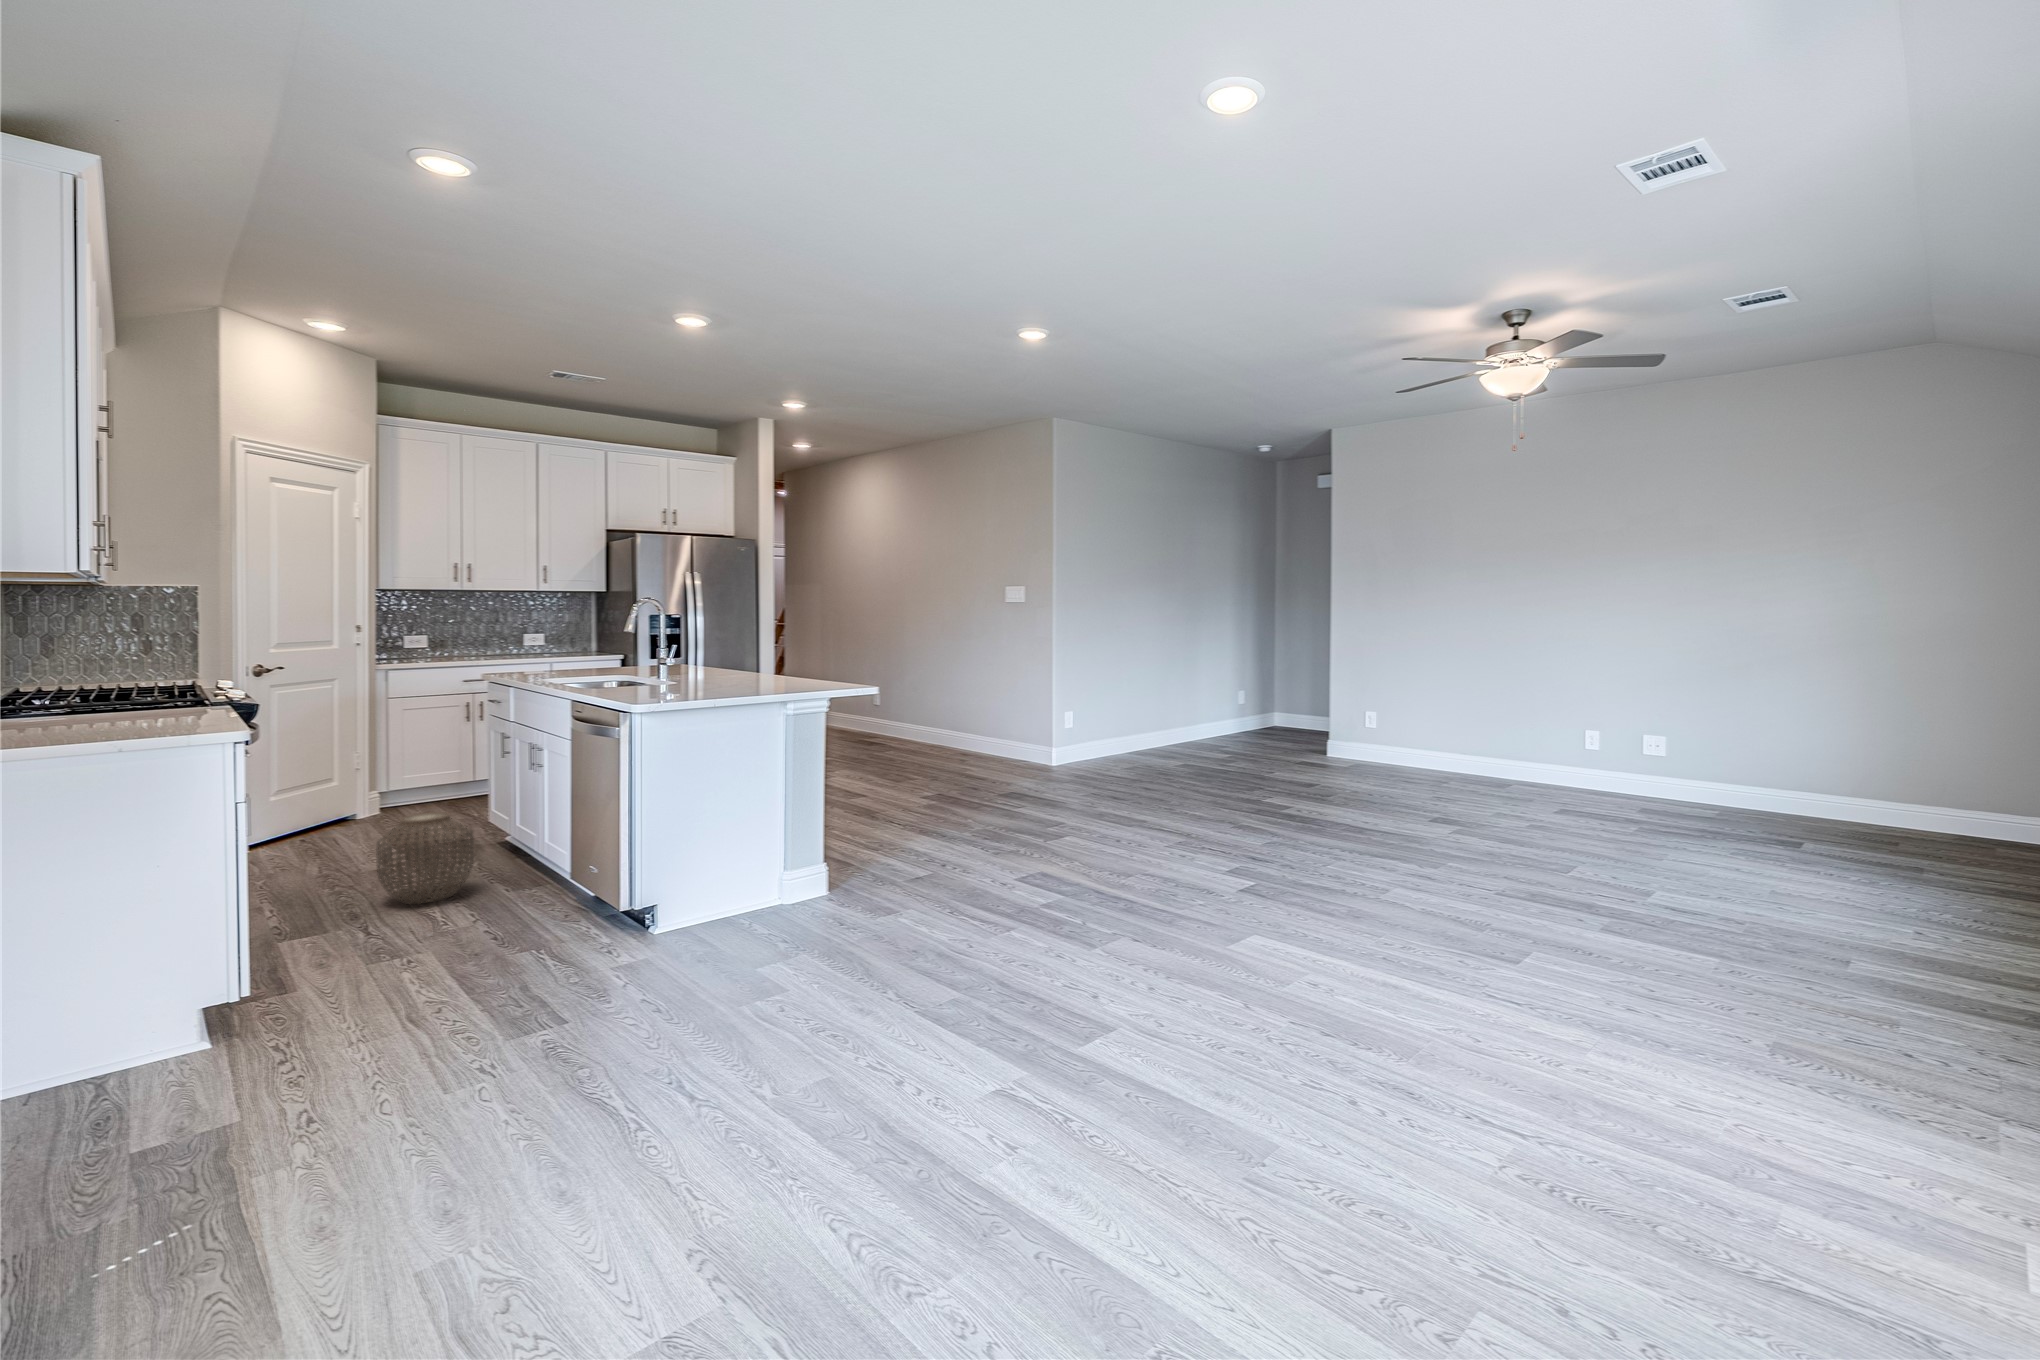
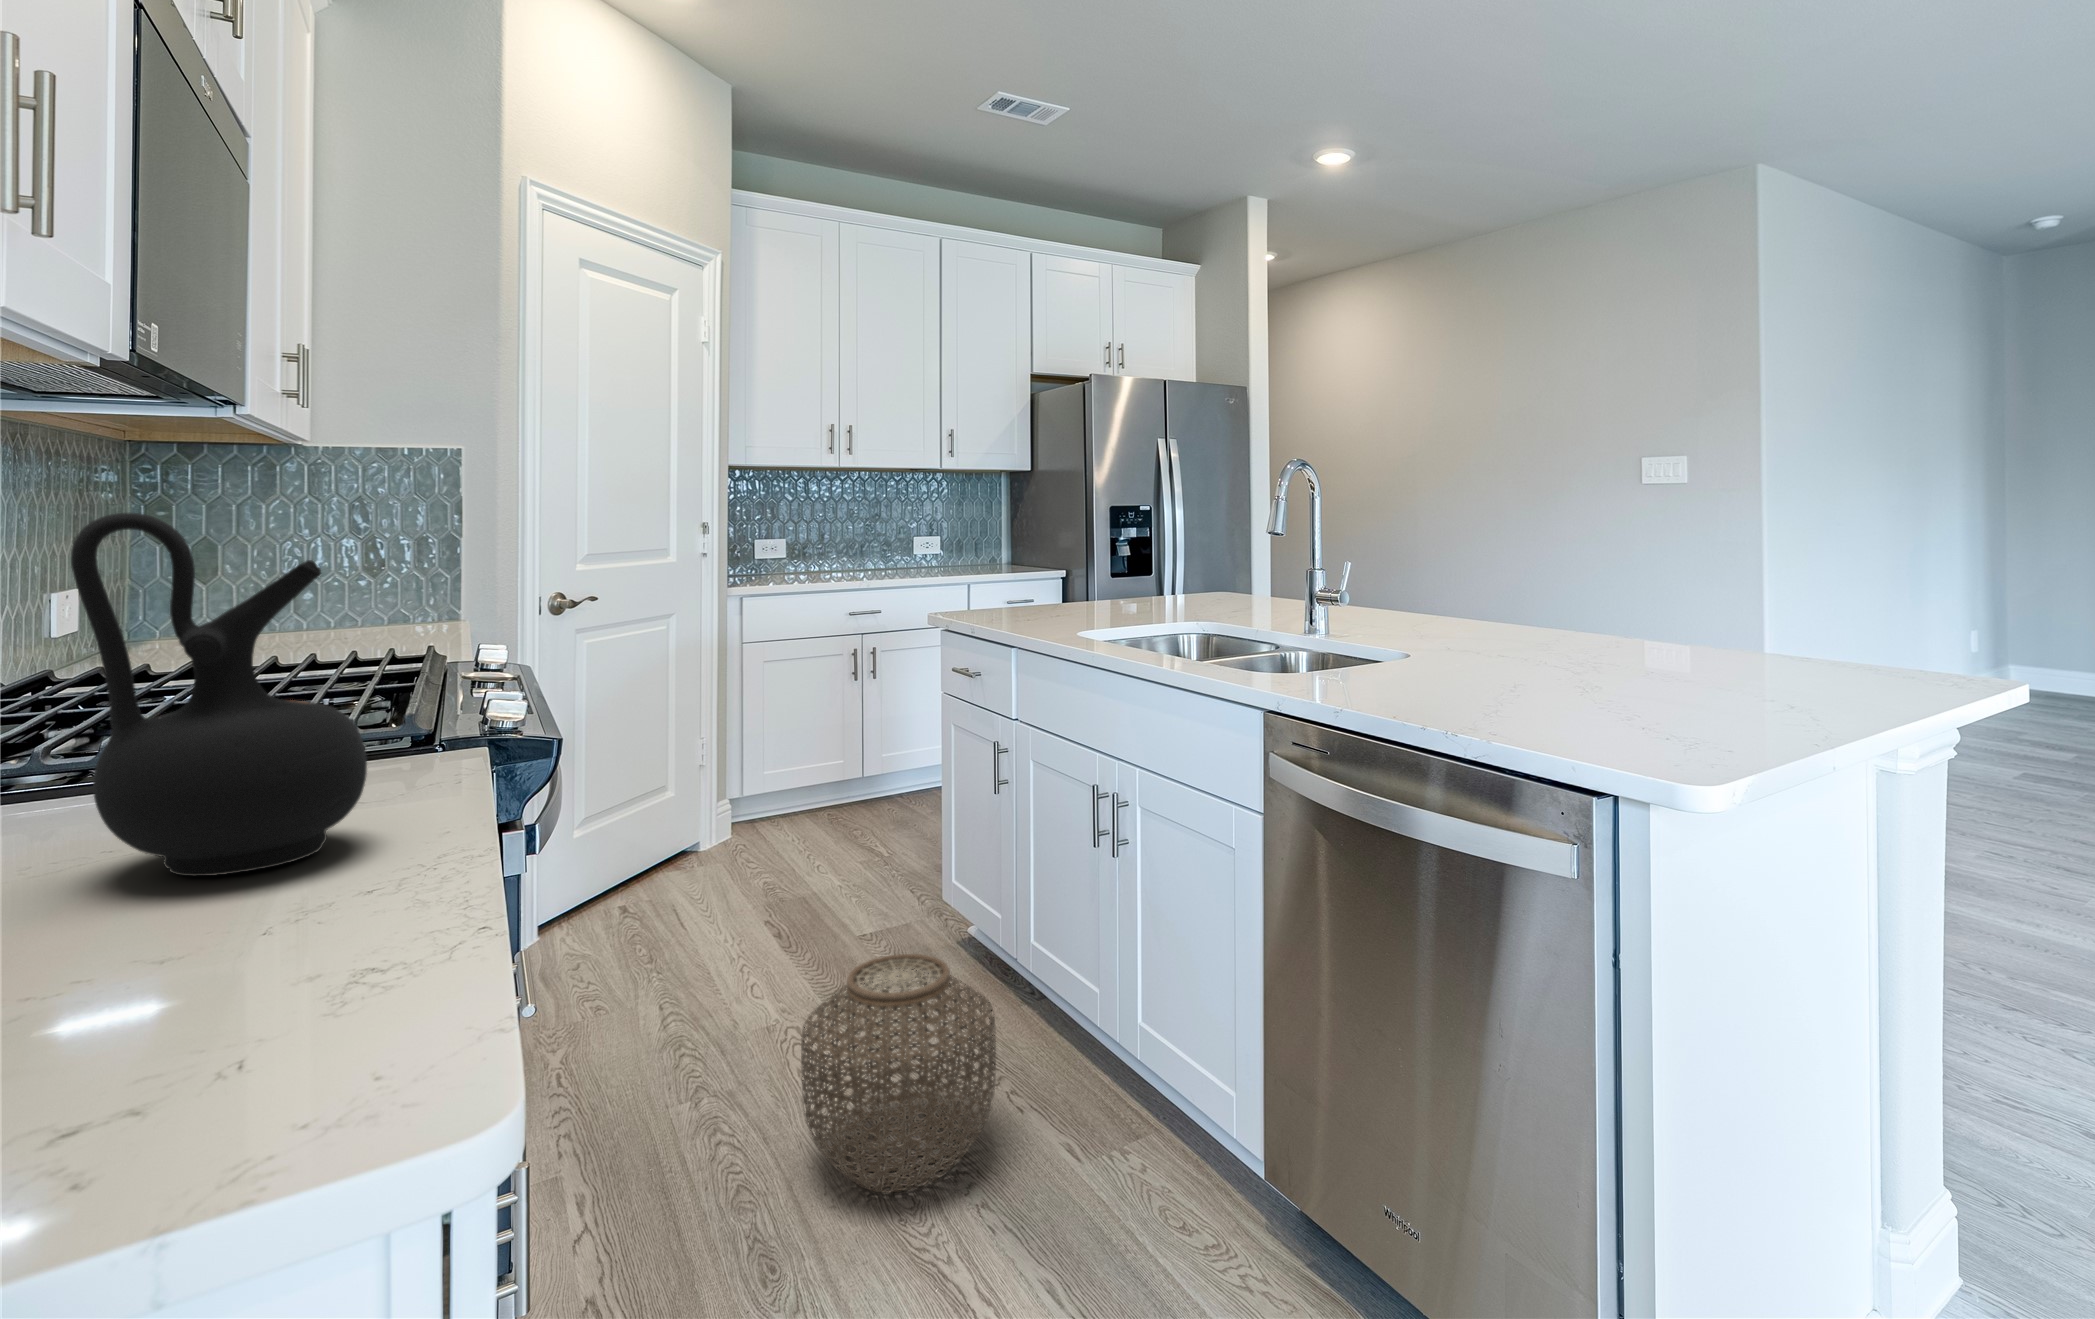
ceramic jug: none [129,635,204,724] -> present [71,513,367,876]

